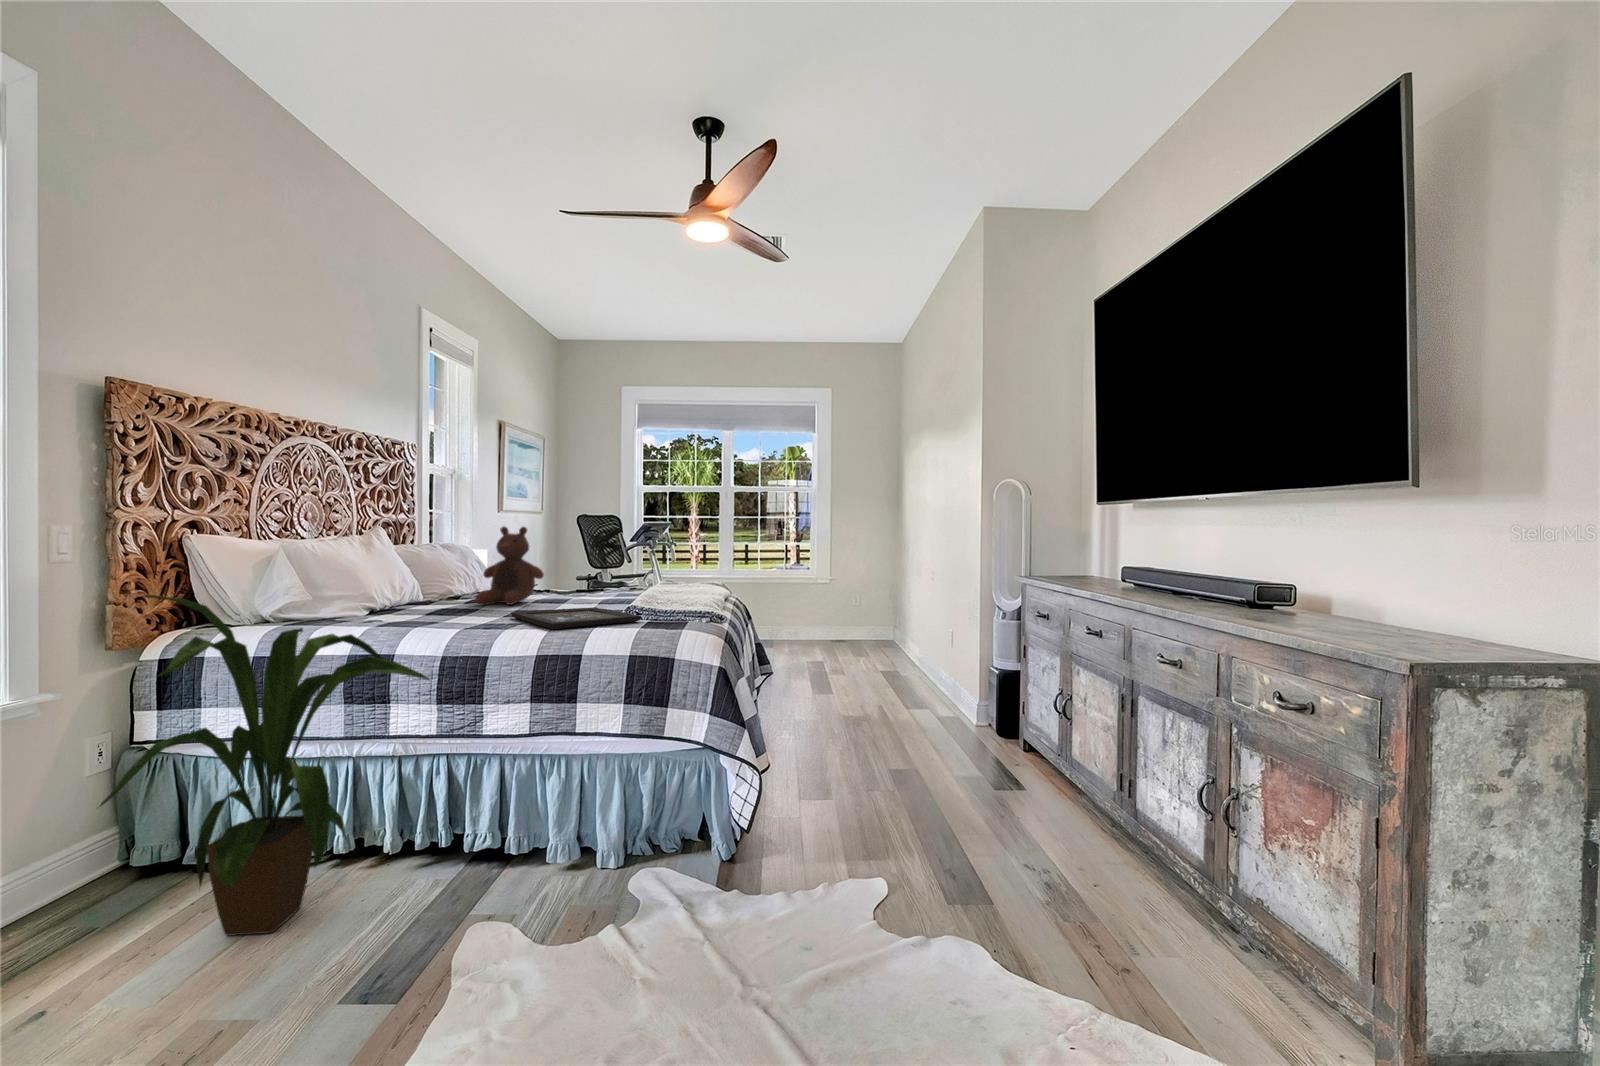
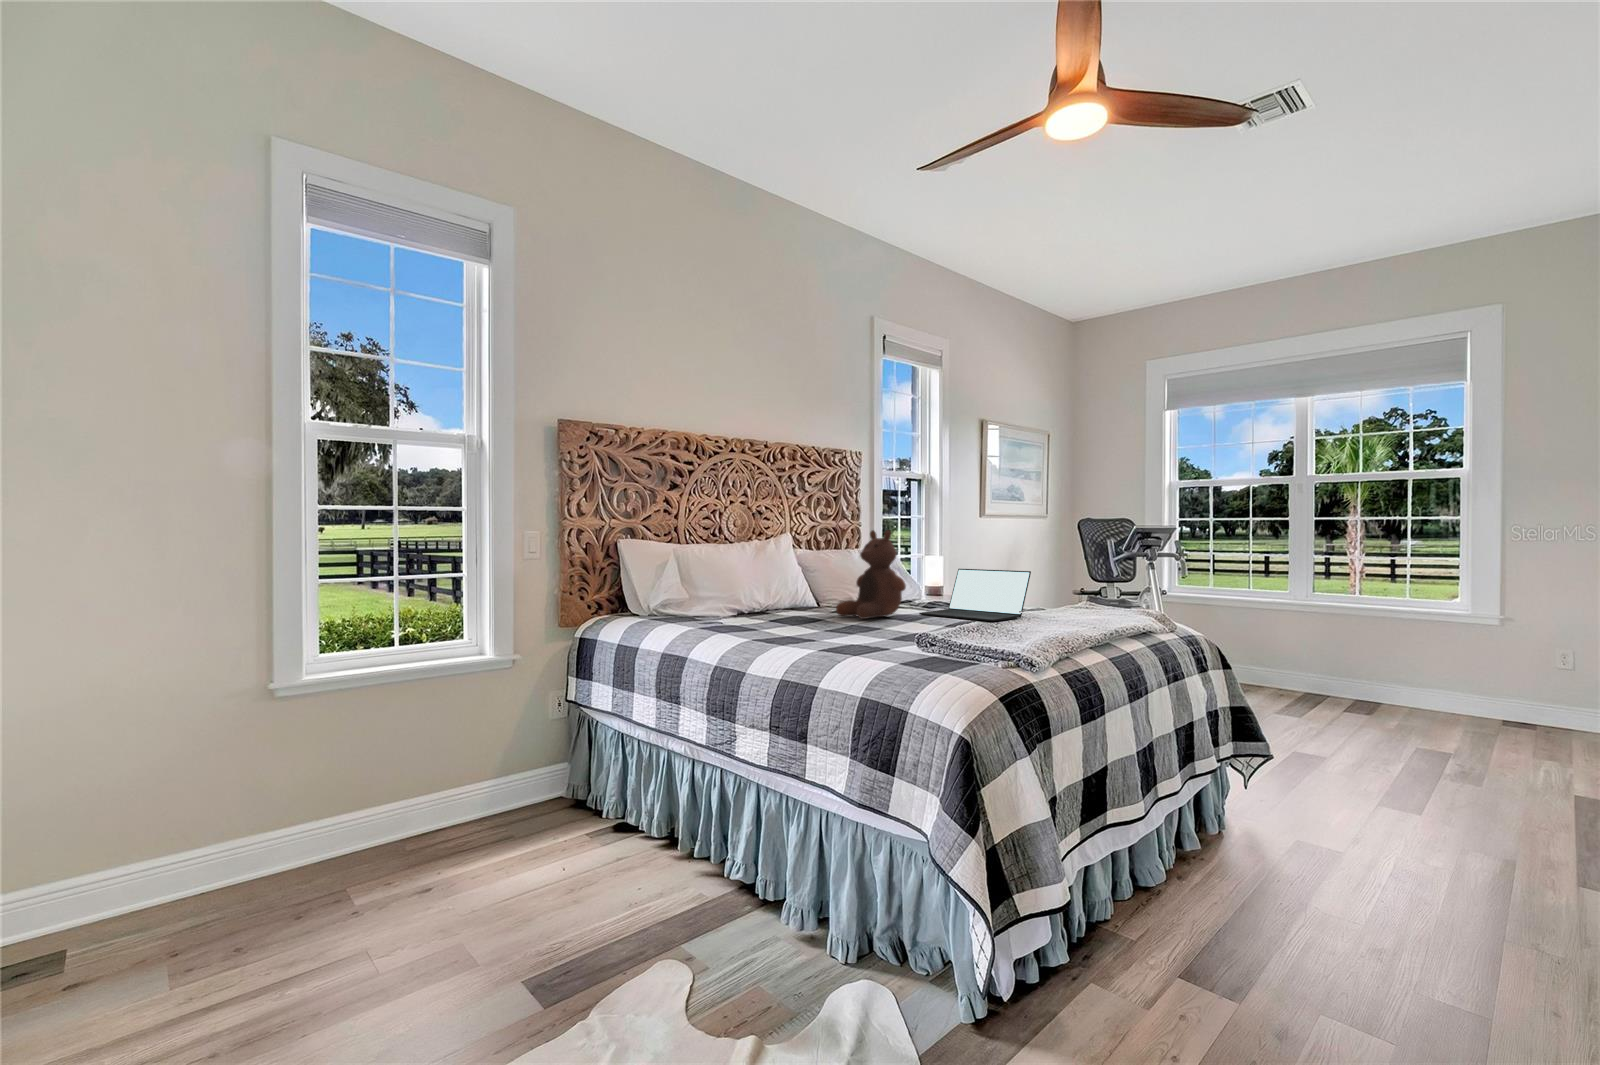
laptop: none [540,558,624,598] -> present [919,569,1031,621]
house plant: present [99,595,430,936] -> none [449,584,685,890]
tray: present [511,607,642,629] -> none [803,626,925,652]

